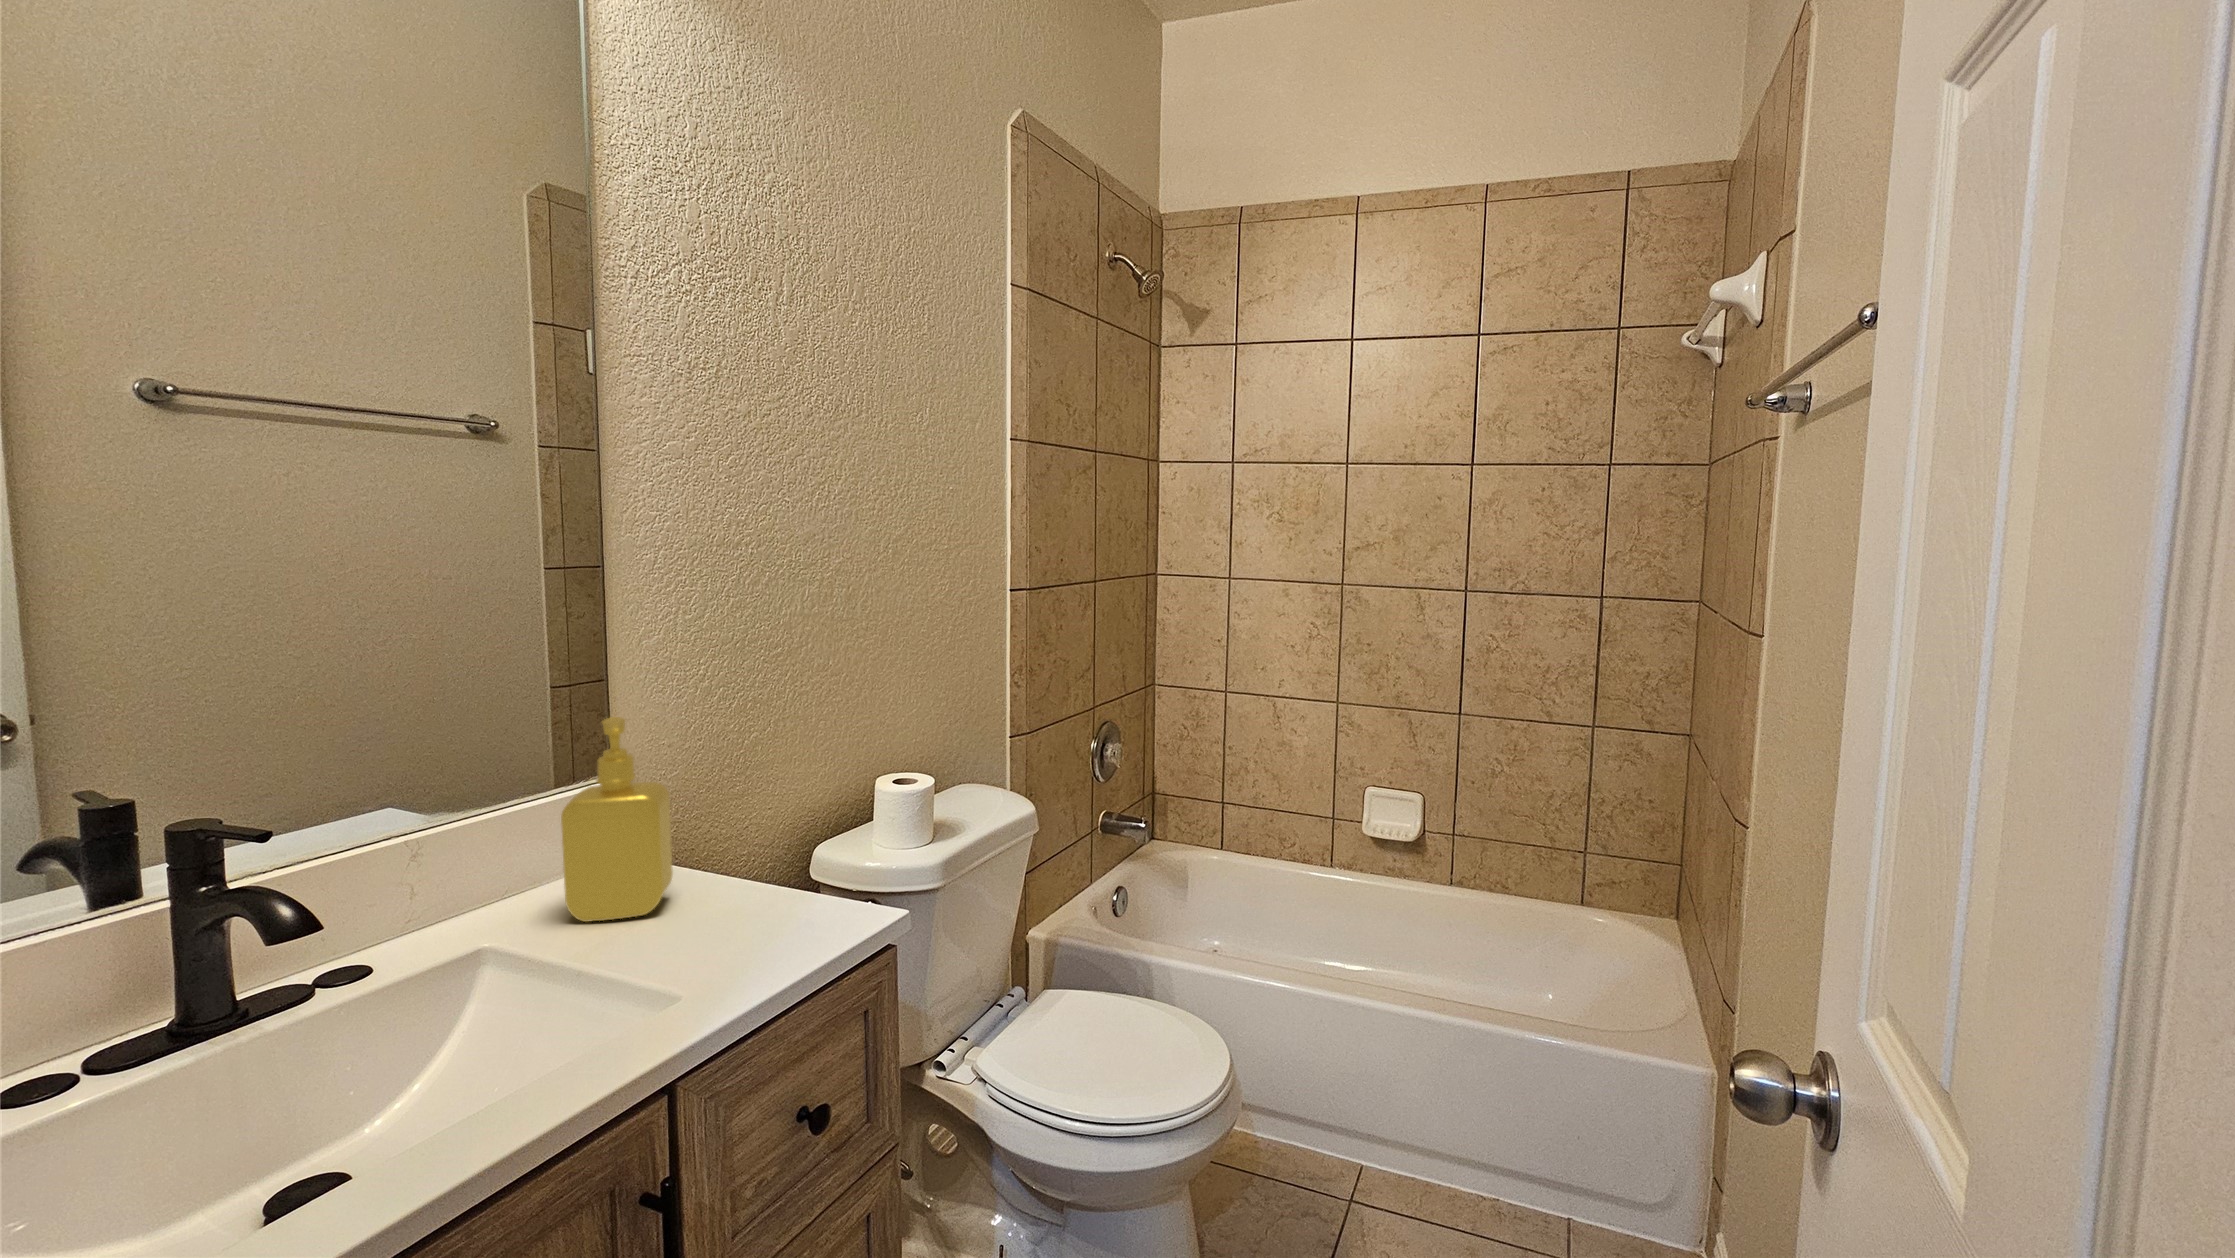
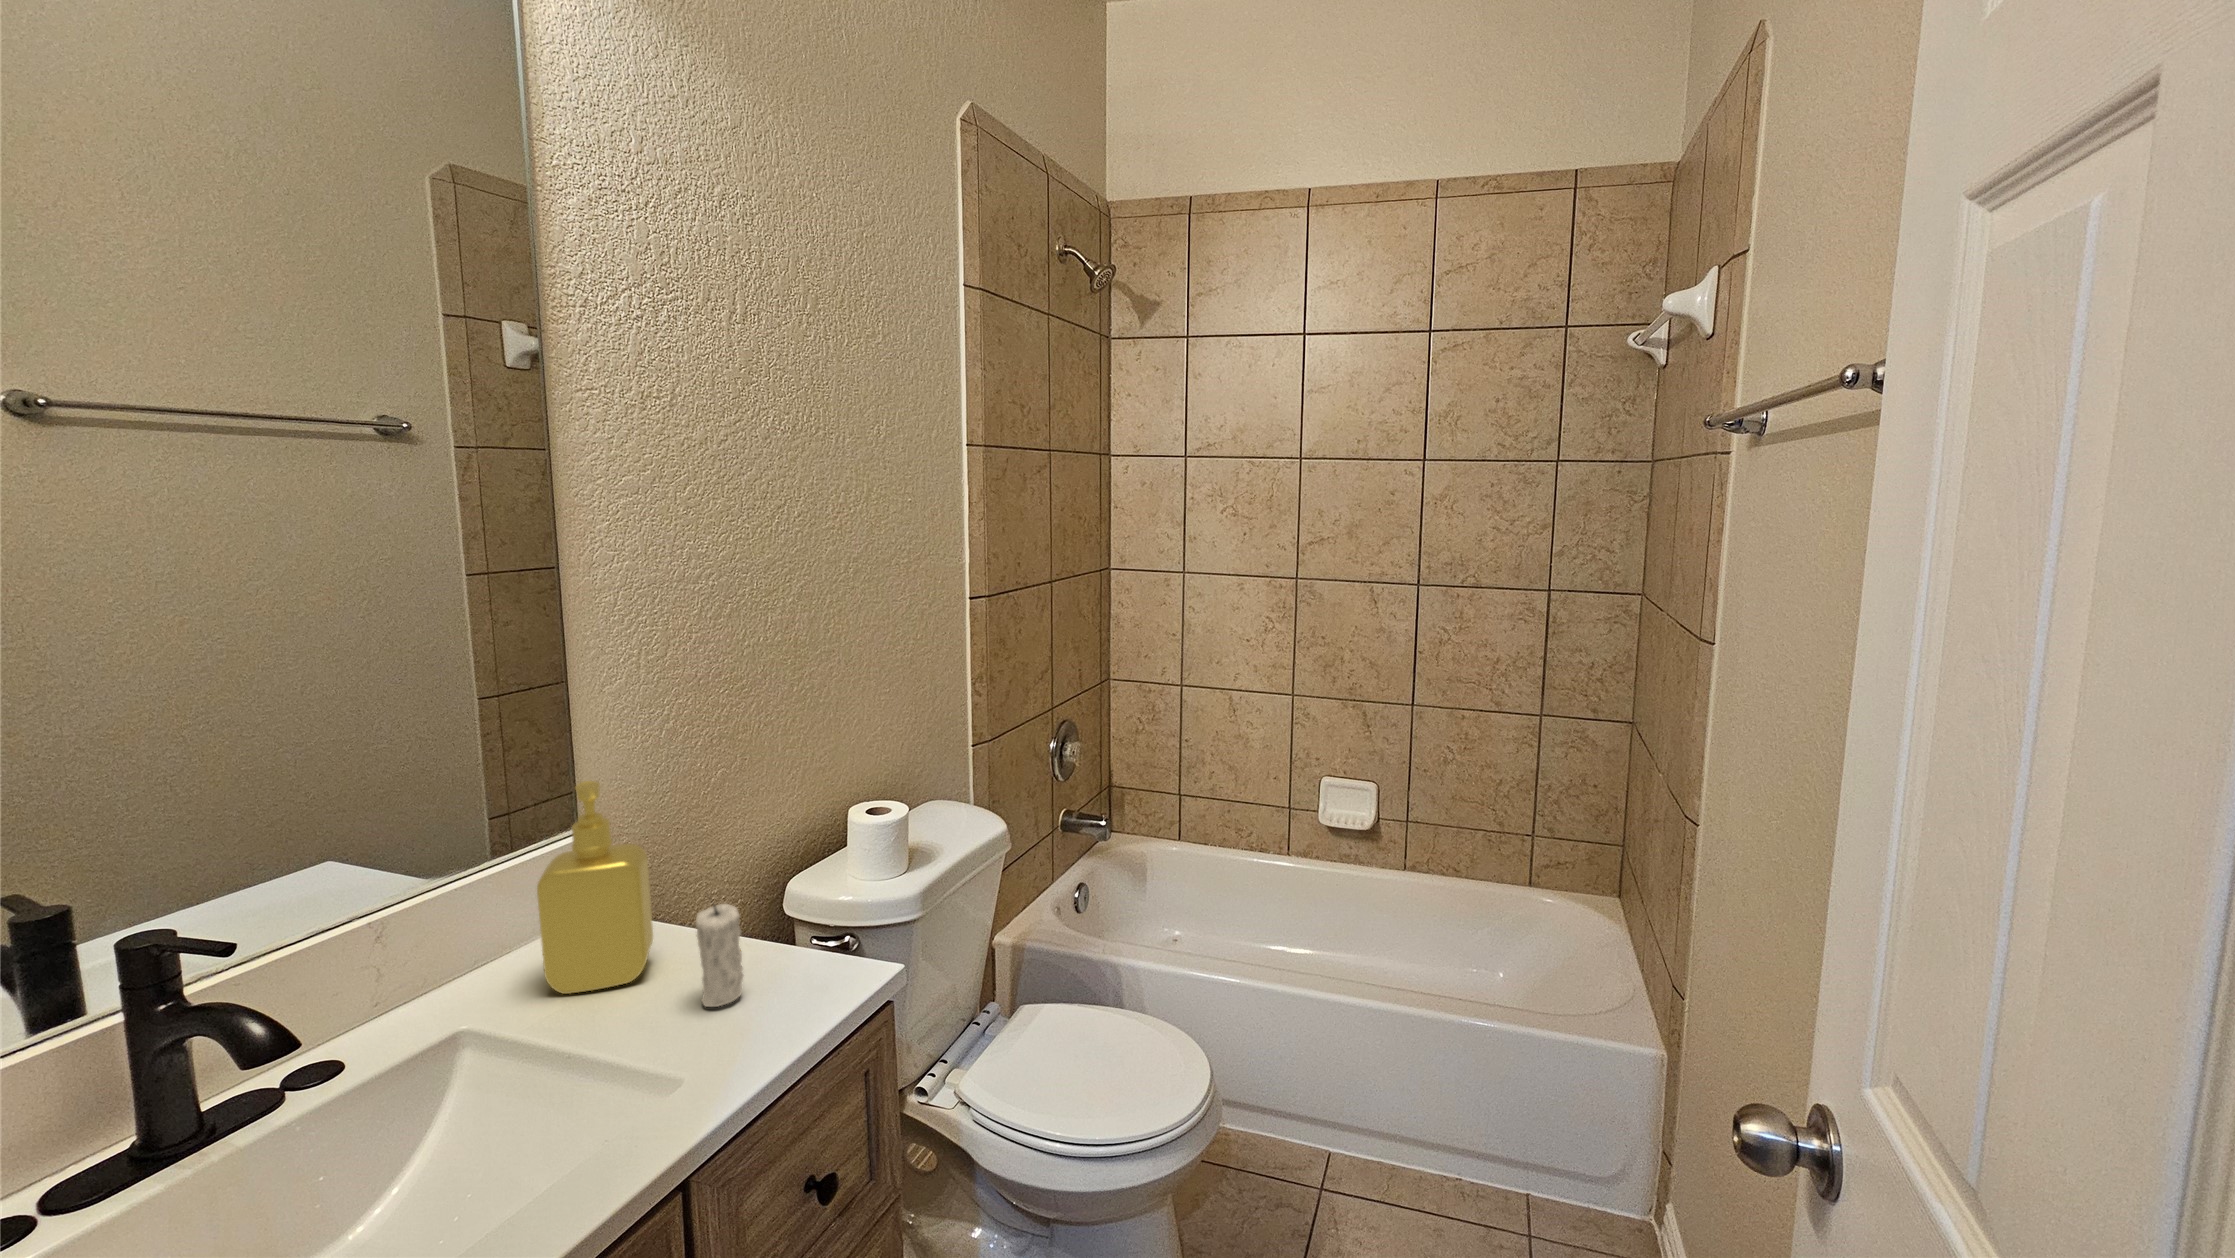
candle: none [705,826,751,939] -> present [695,904,744,1007]

